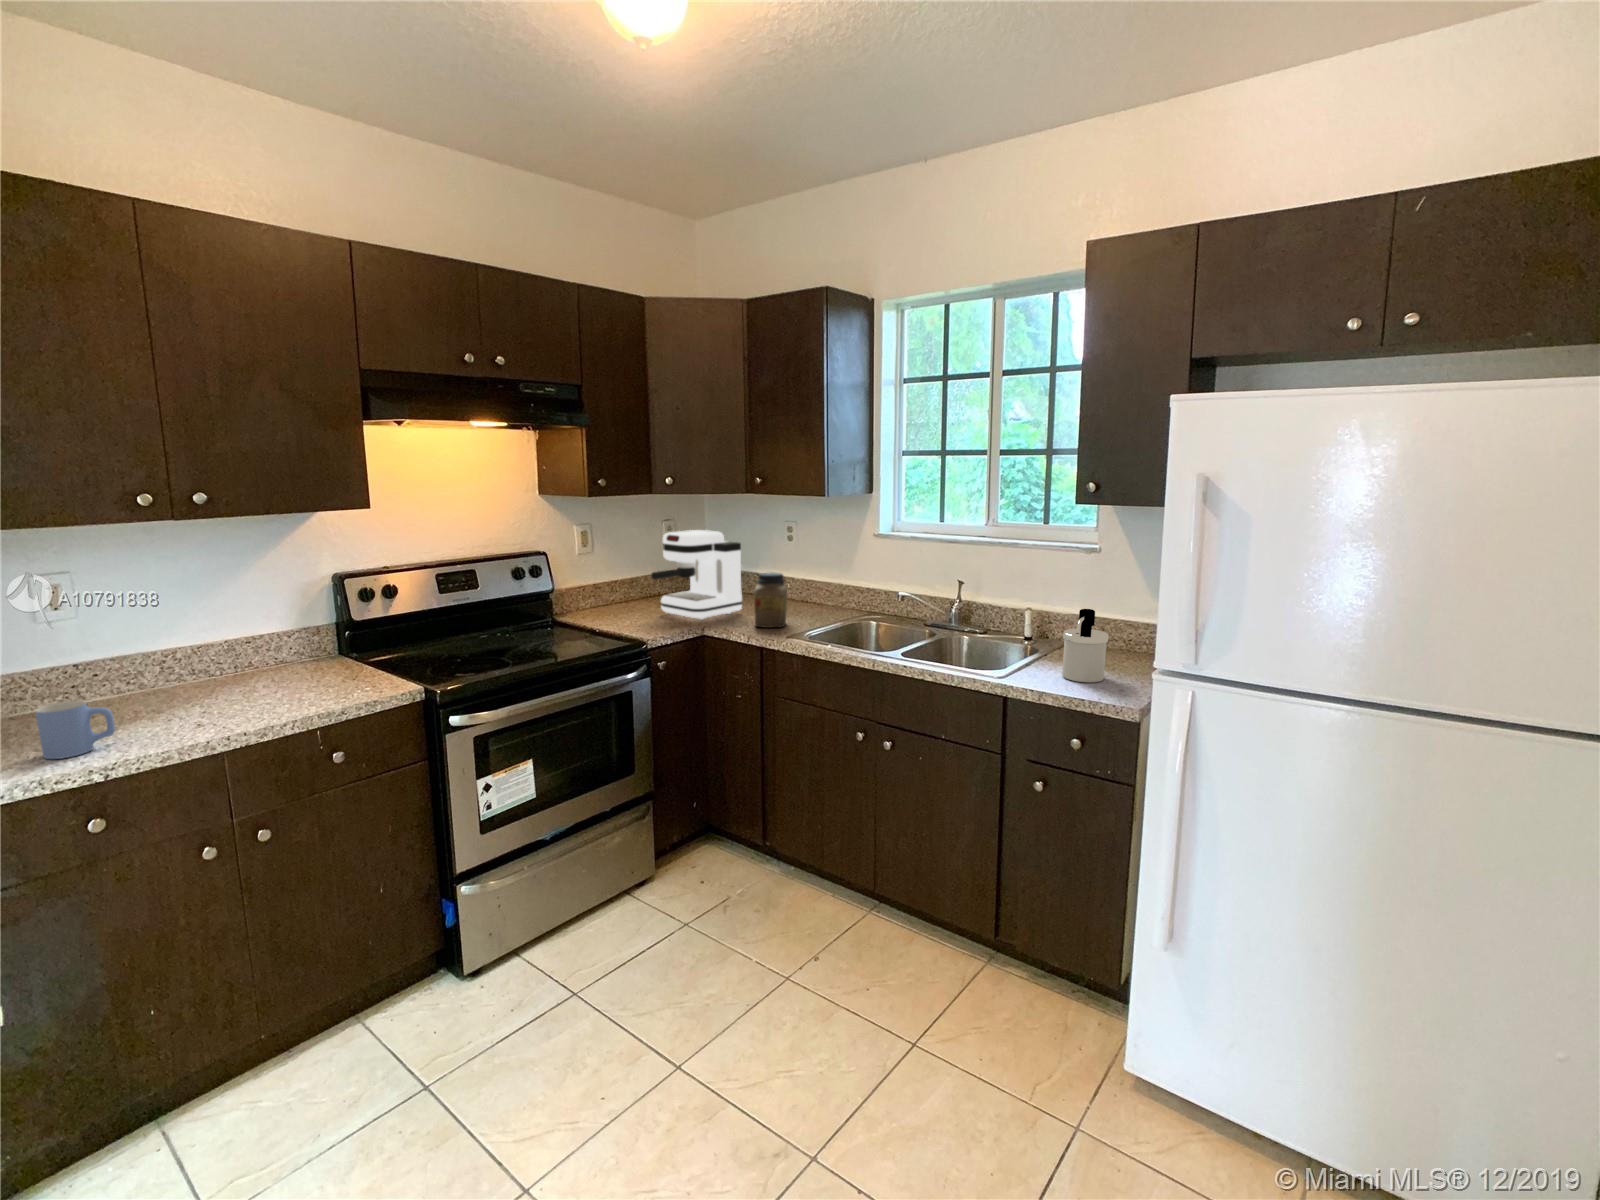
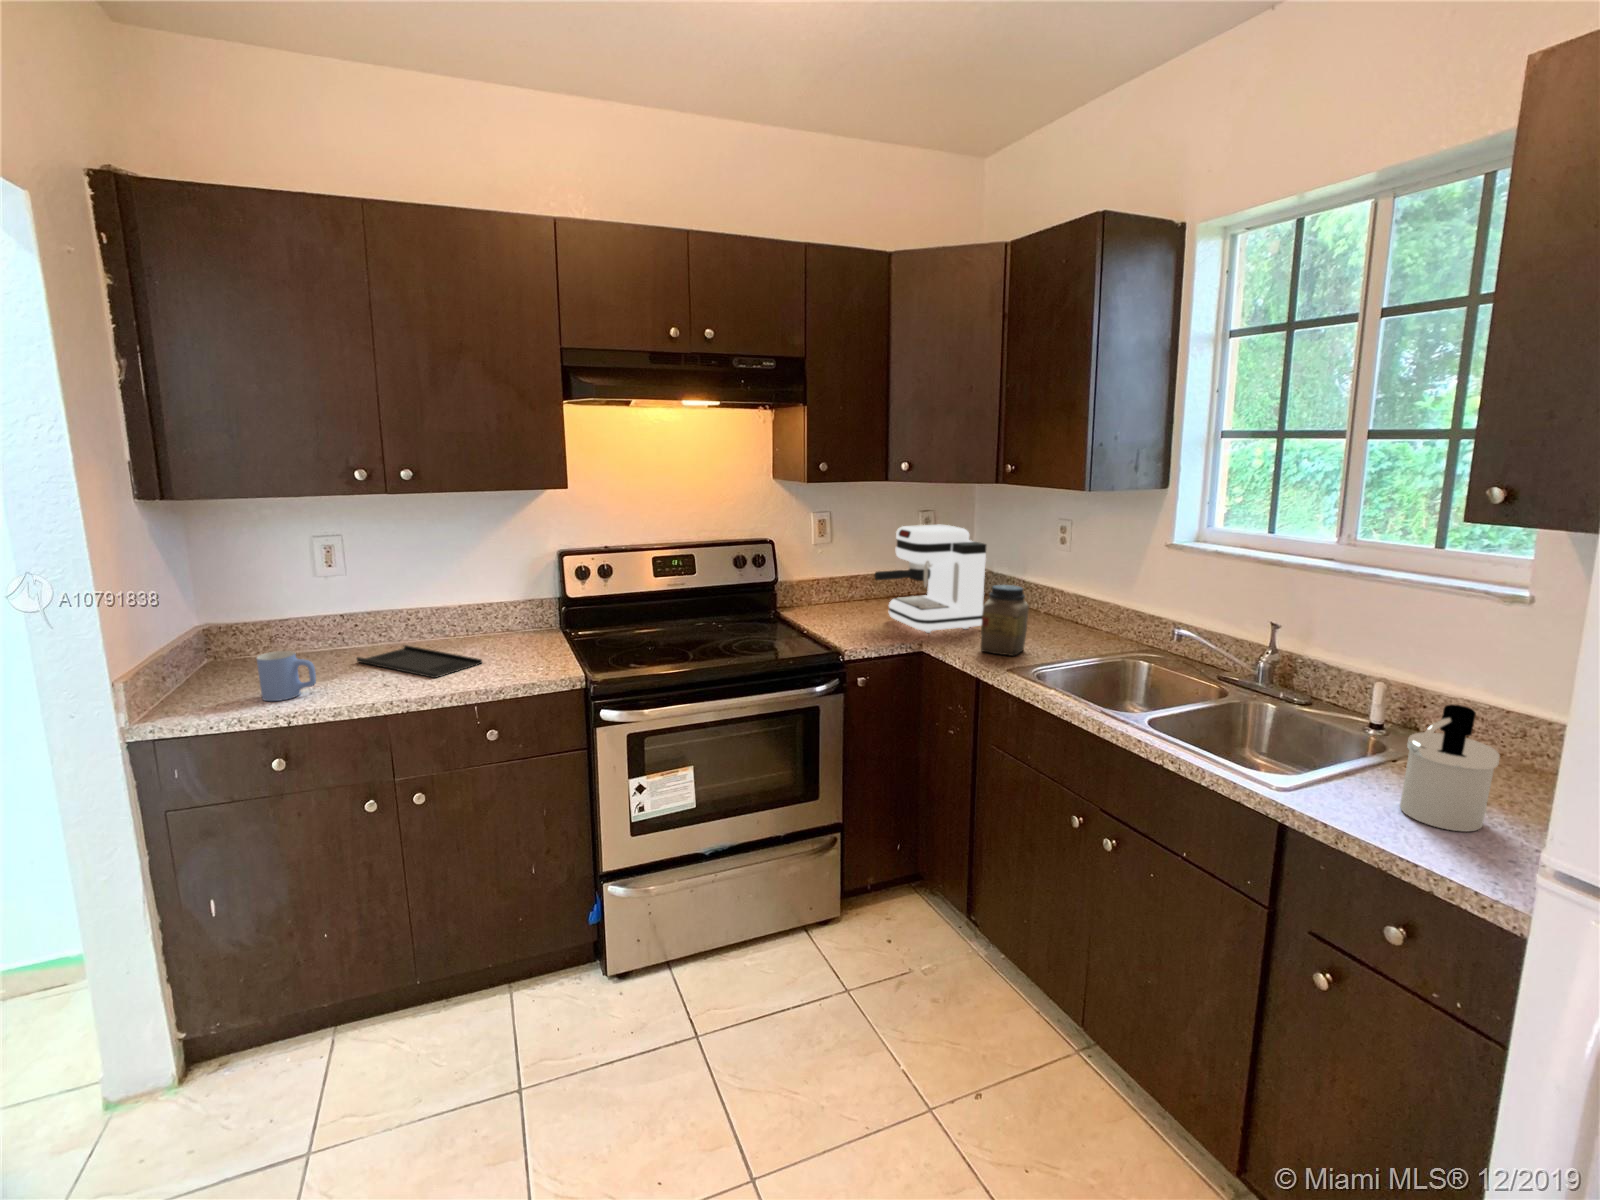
tray: none [124,688,292,711] -> present [357,645,482,678]

